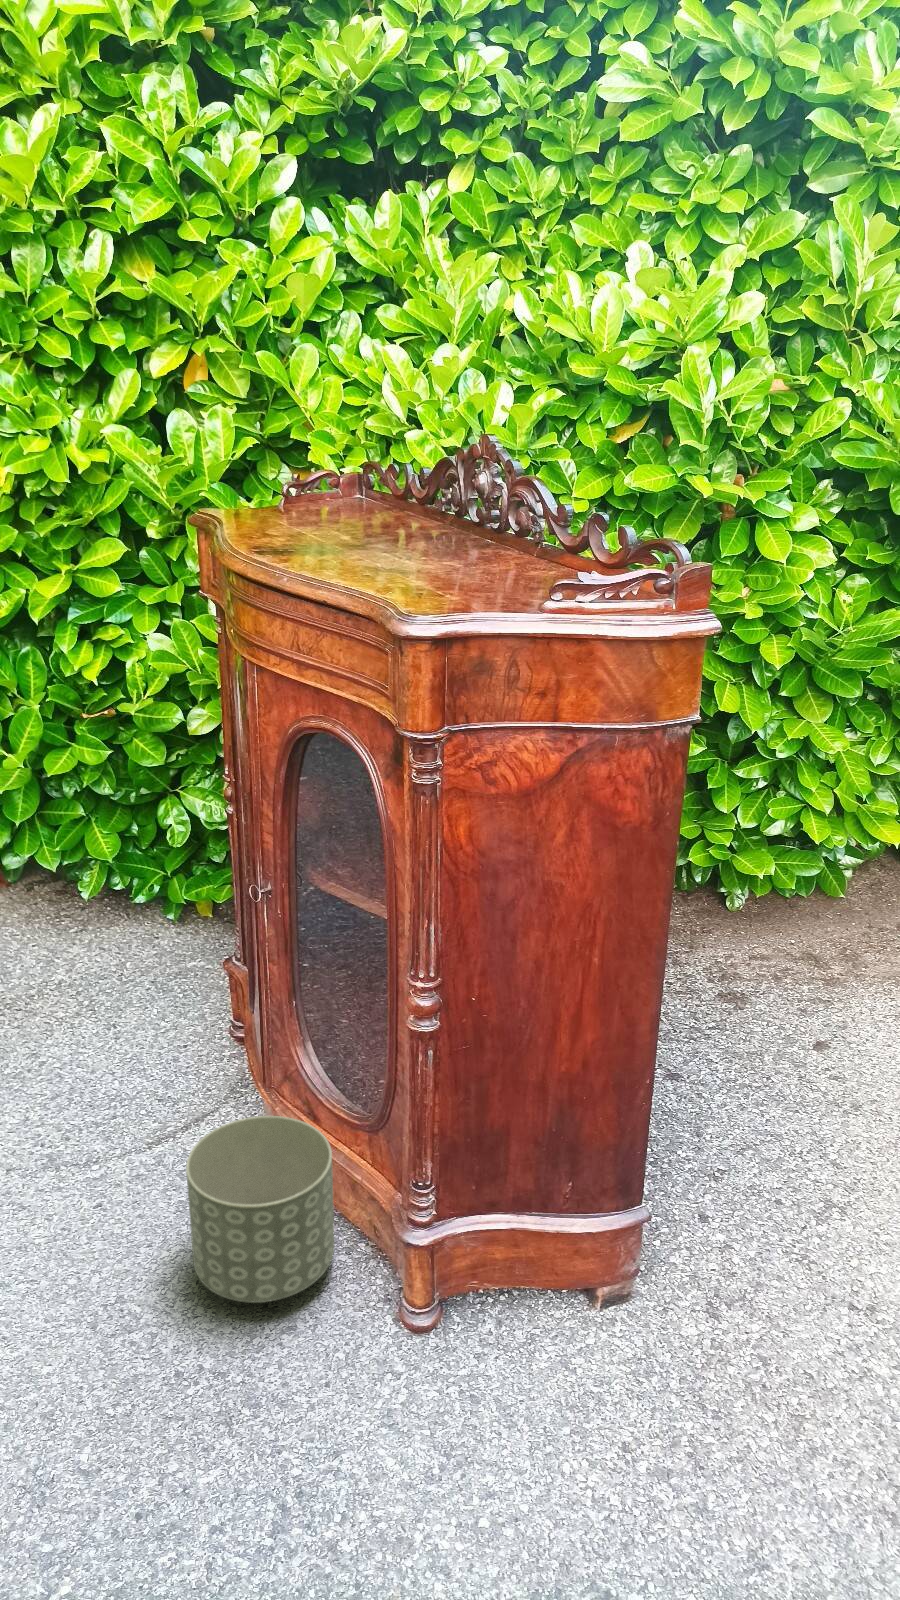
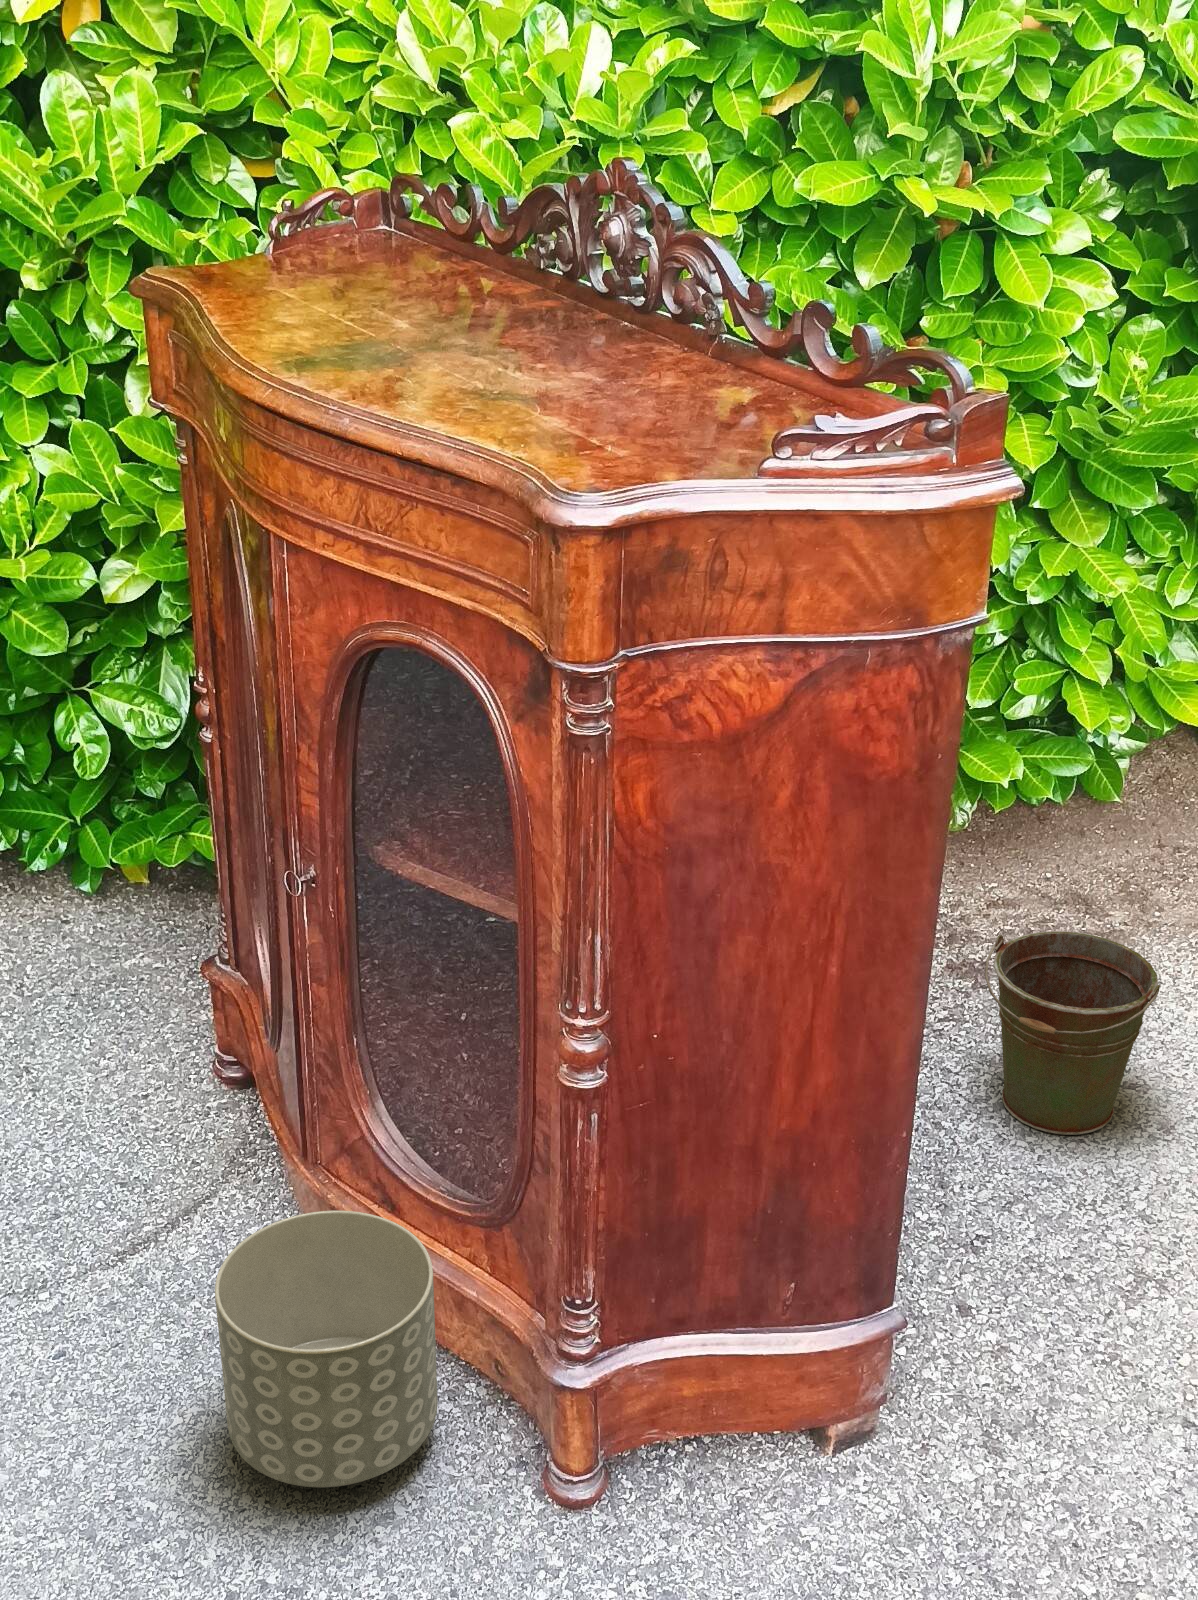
bucket: none [733,968,852,1106] -> present [985,931,1160,1135]

